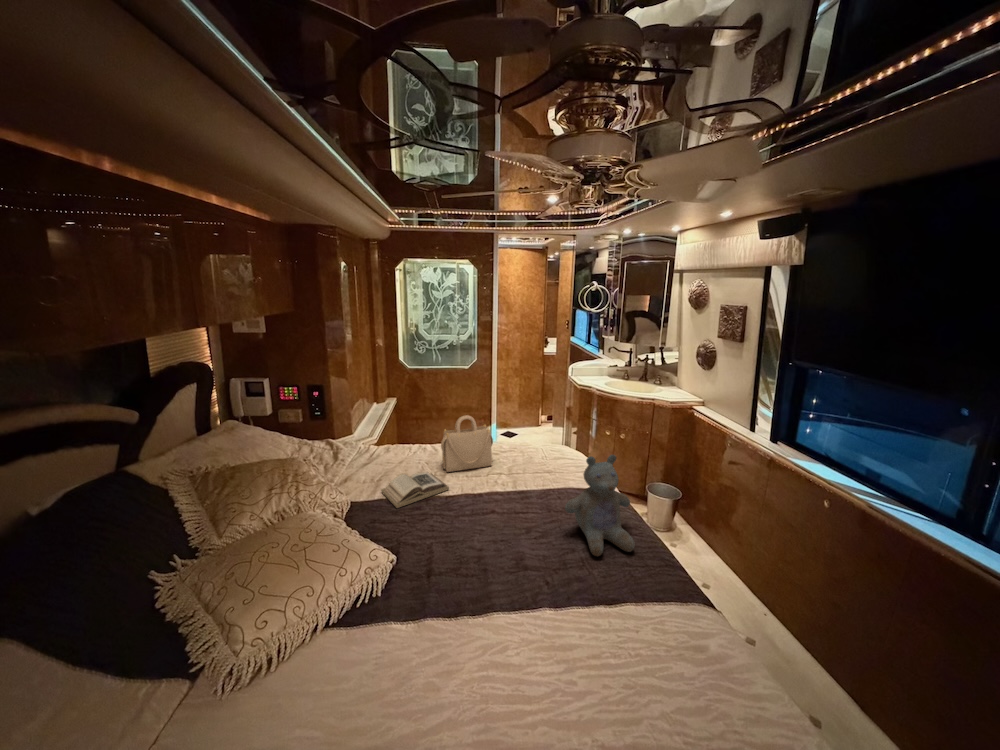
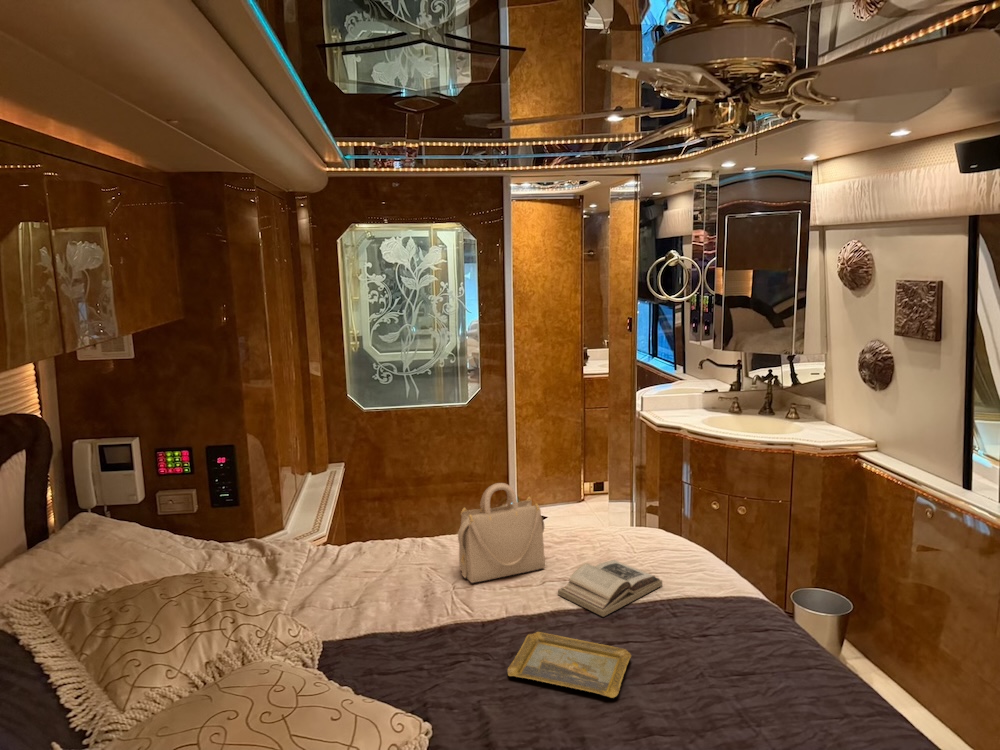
stuffed bear: present [565,455,635,556] -> none [699,534,826,709]
book: present [381,472,449,508] -> present [558,560,662,617]
tray: none [453,503,527,544] -> present [508,632,631,698]

